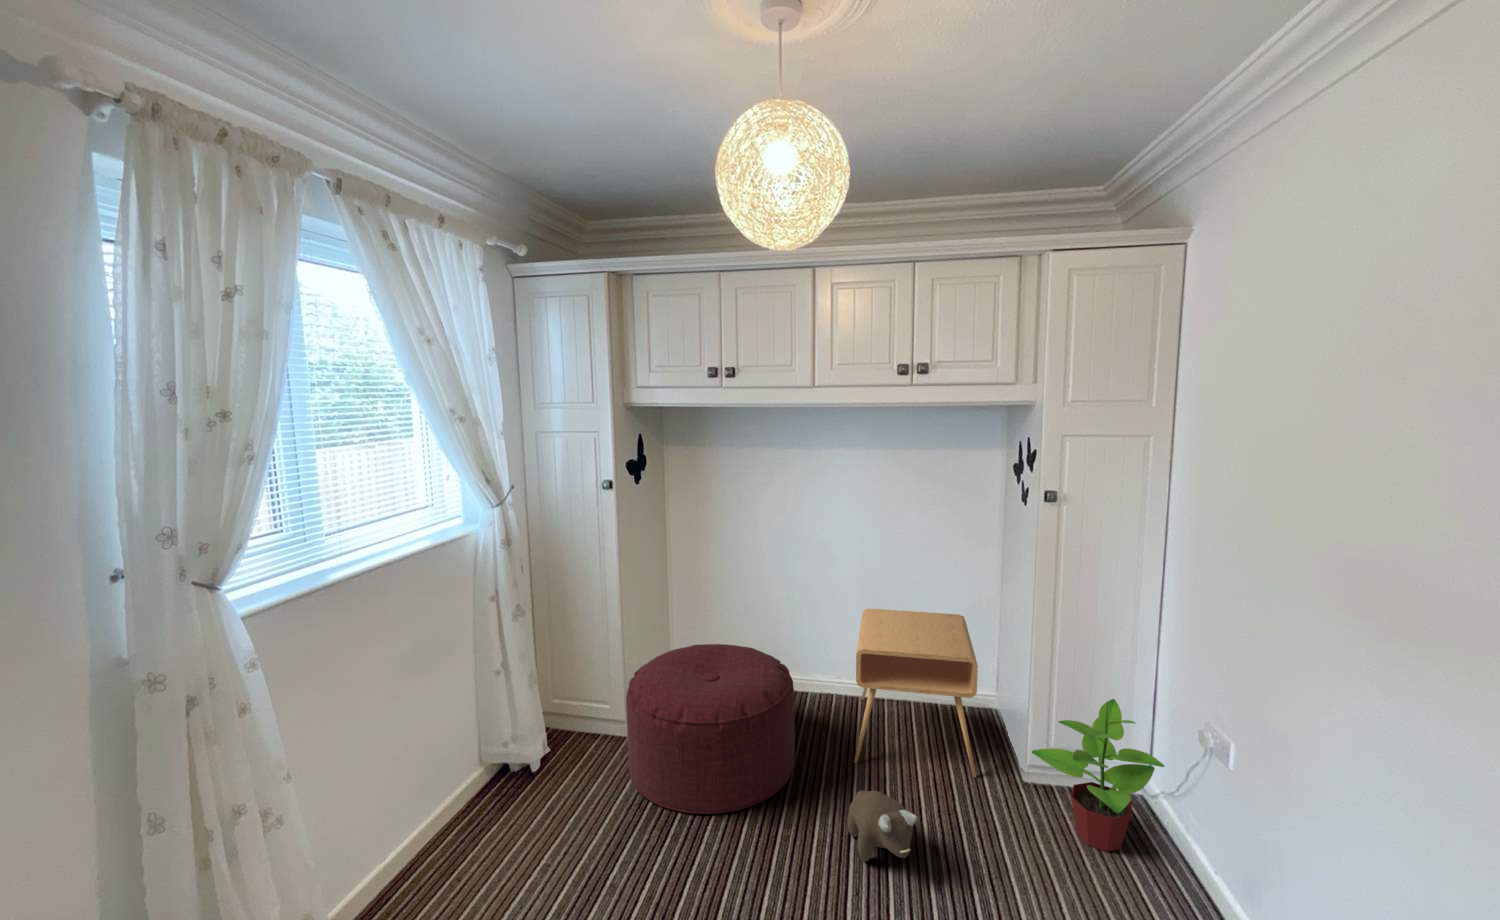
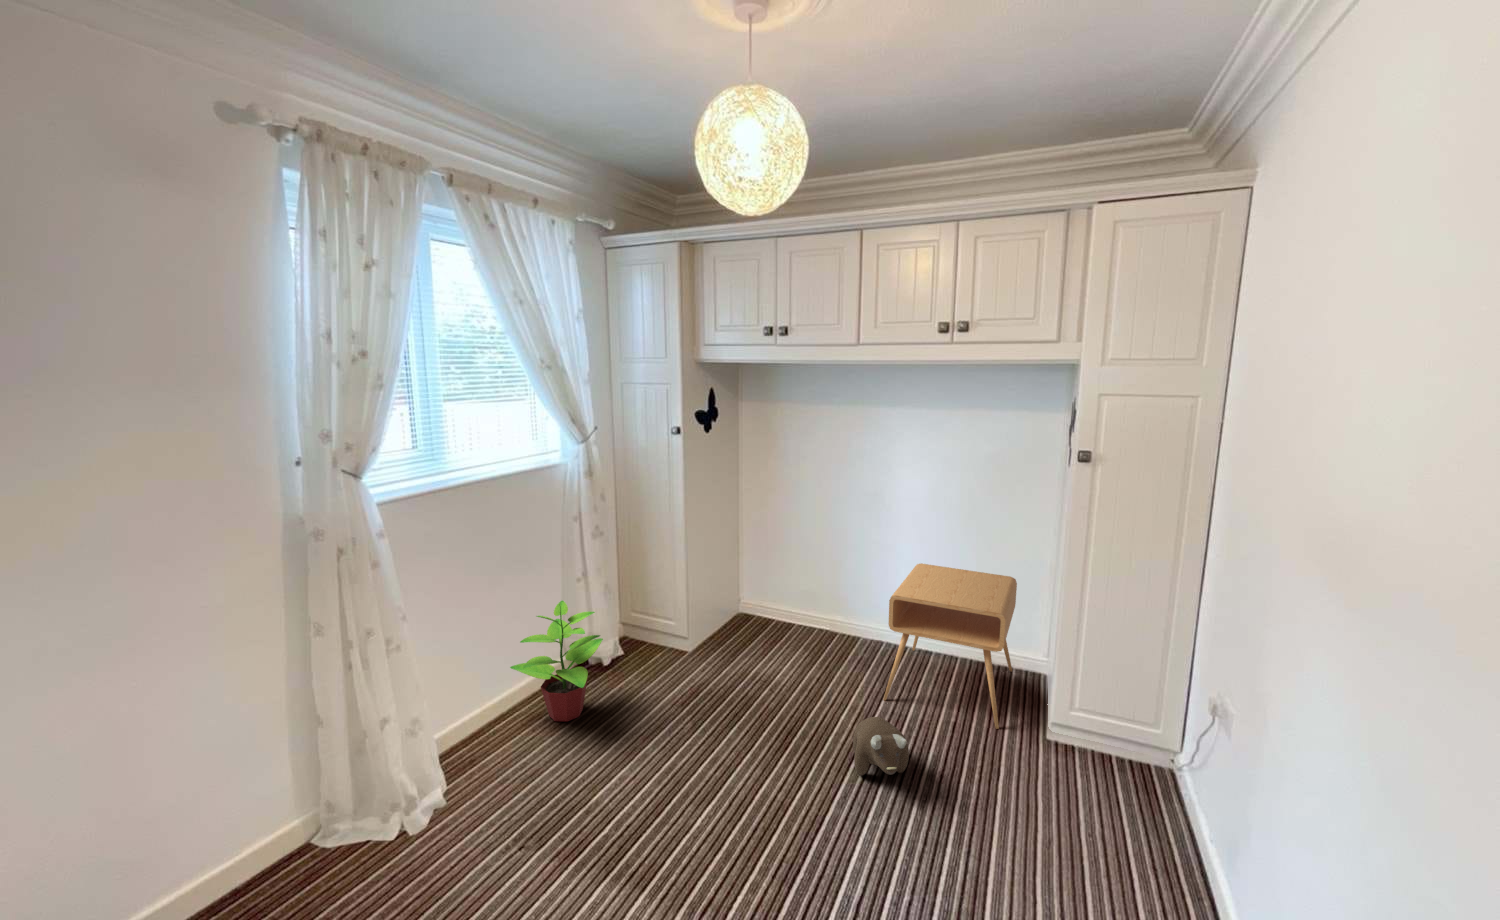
ottoman: present [626,644,795,814] -> none [681,580,831,720]
potted plant: present [1032,699,1165,852] -> present [510,601,603,721]

